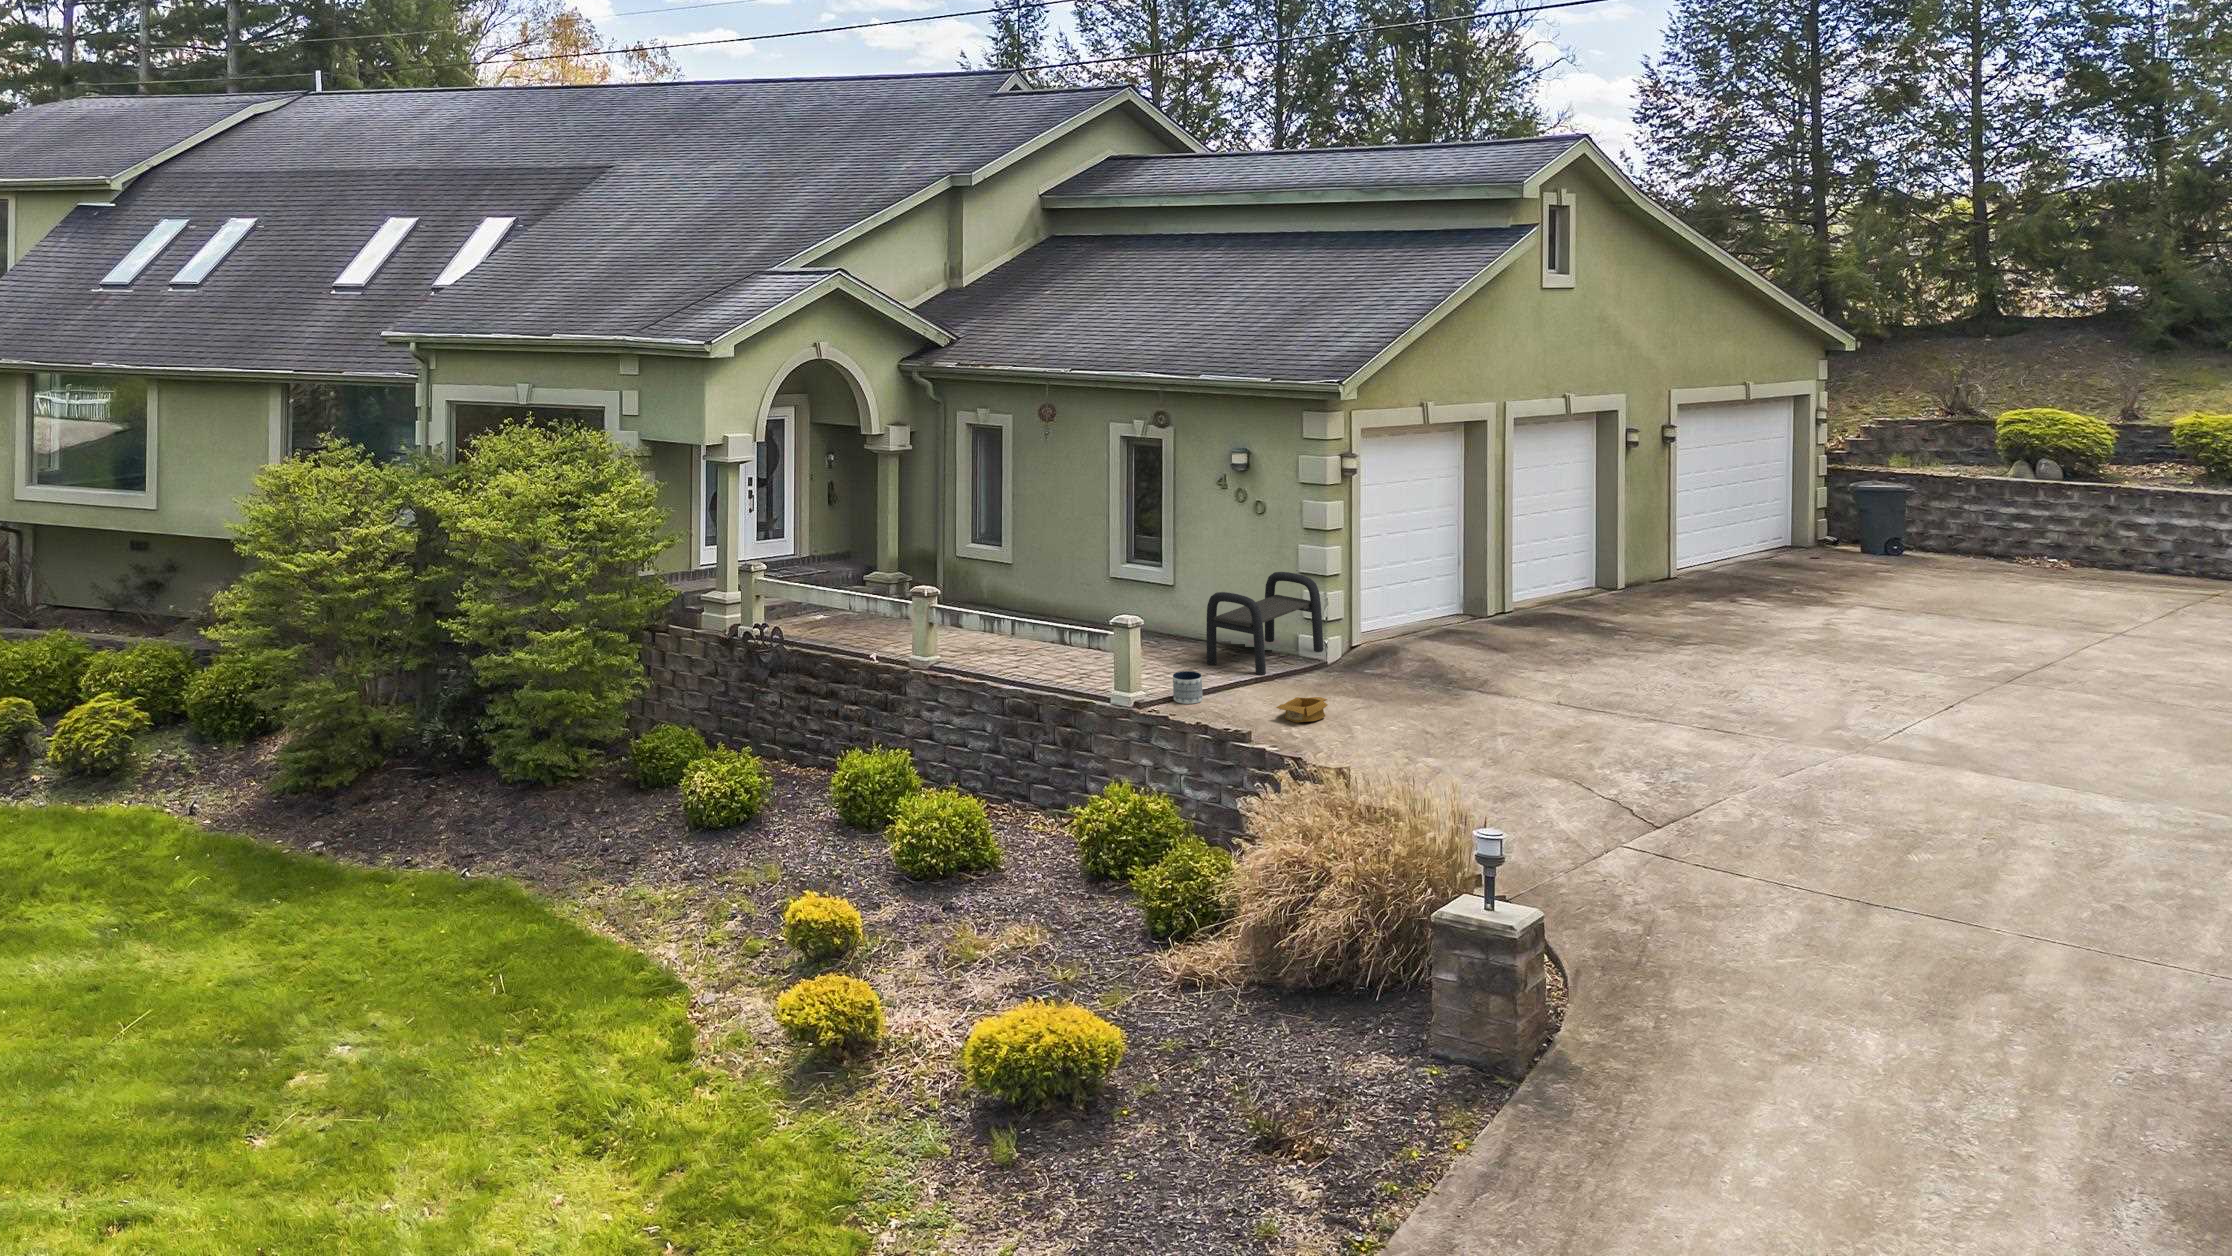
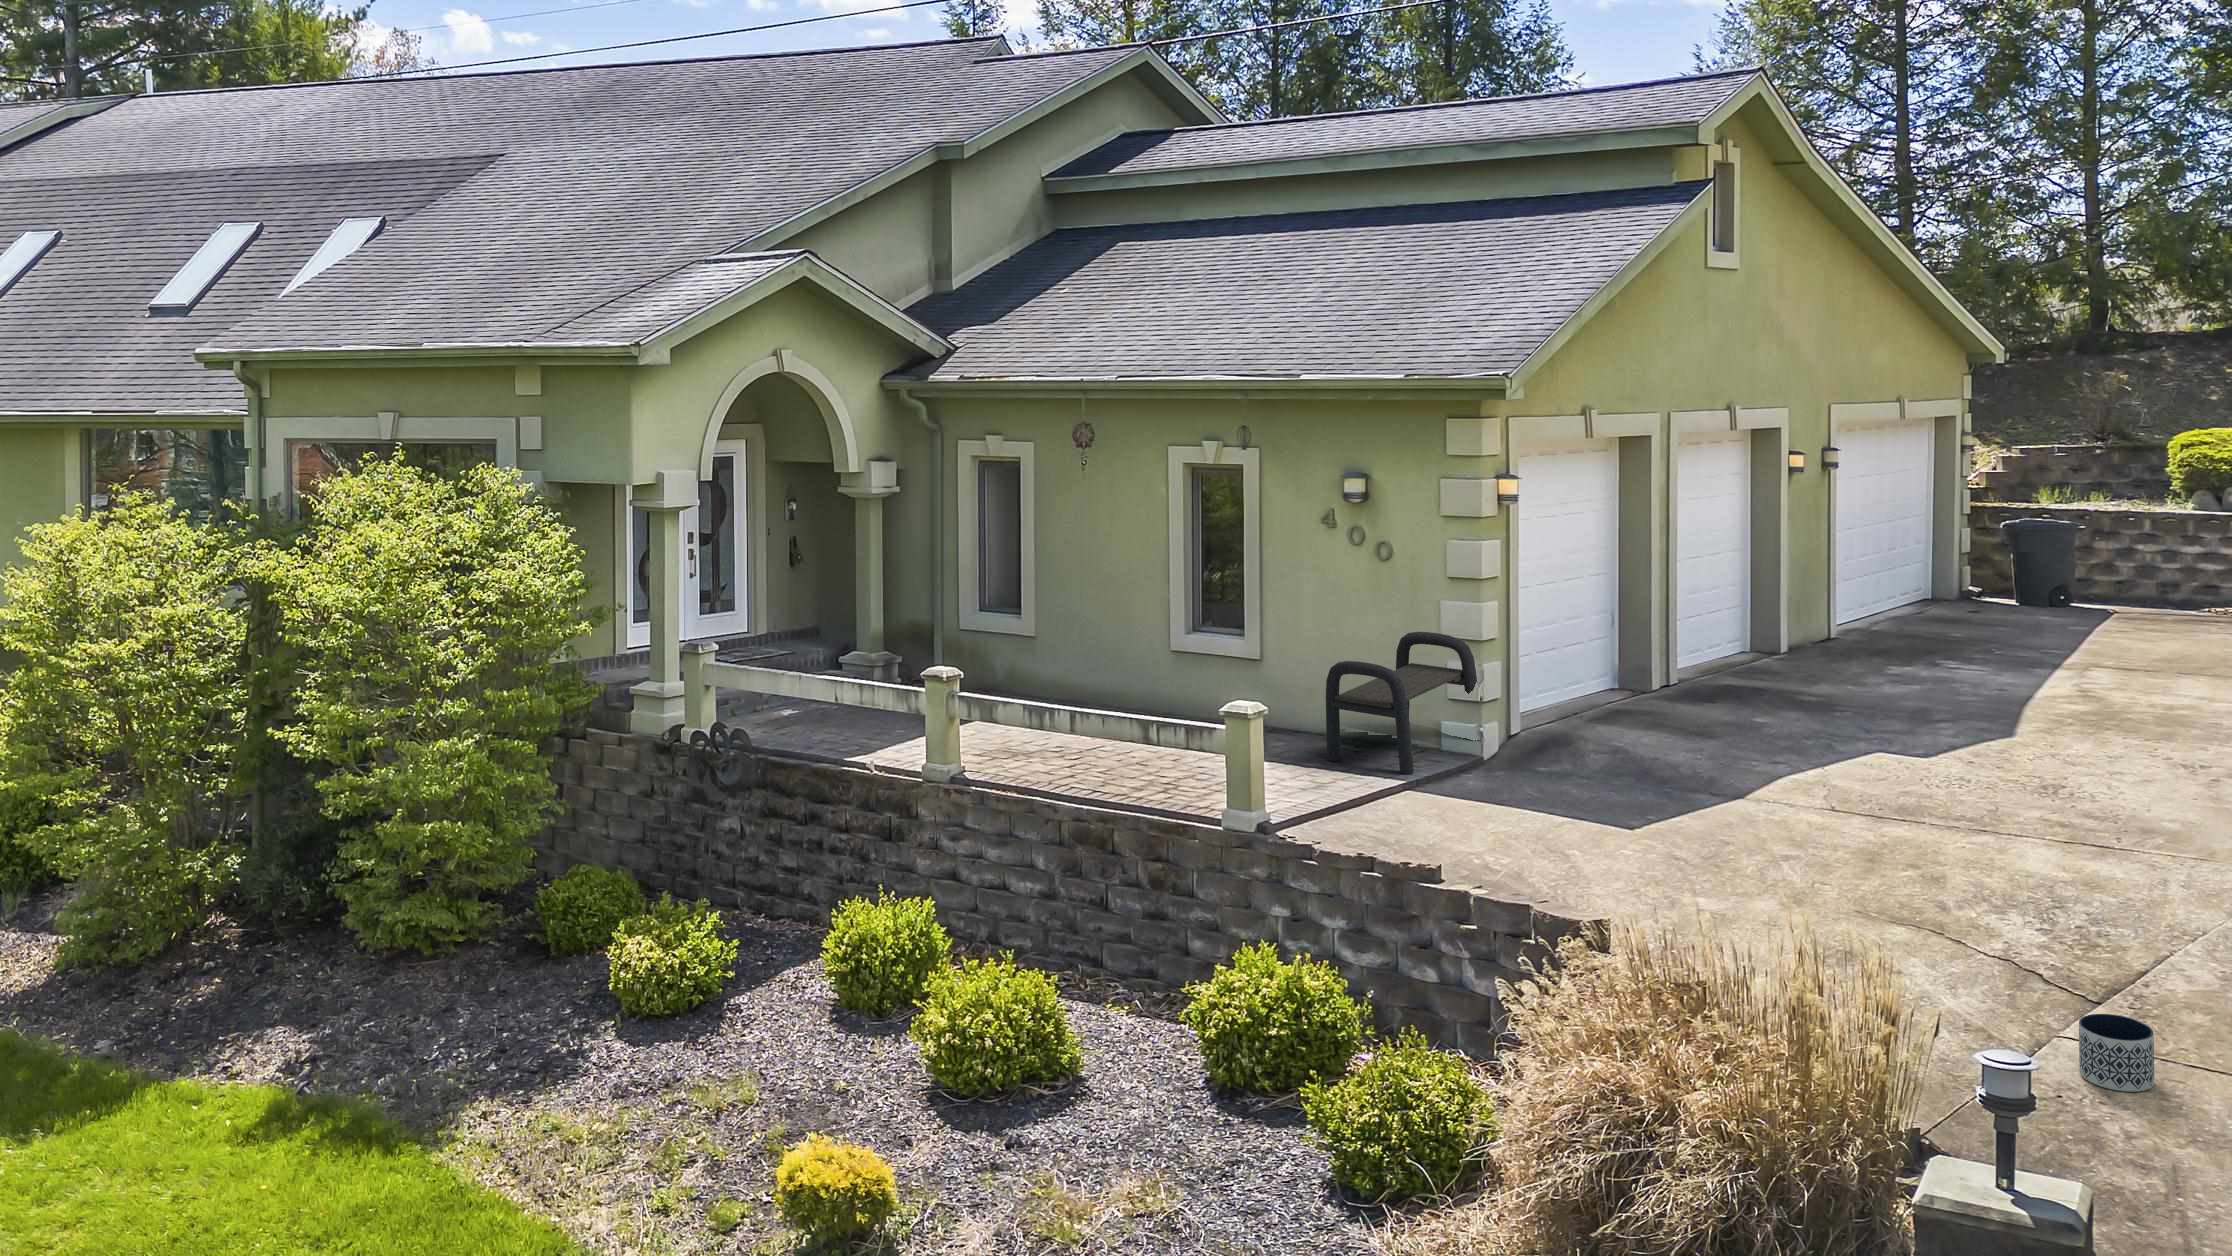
planter: present [1173,671,1203,704] -> present [2079,1014,2154,1092]
cardboard box: present [1276,697,1328,723] -> none [1451,804,1524,842]

